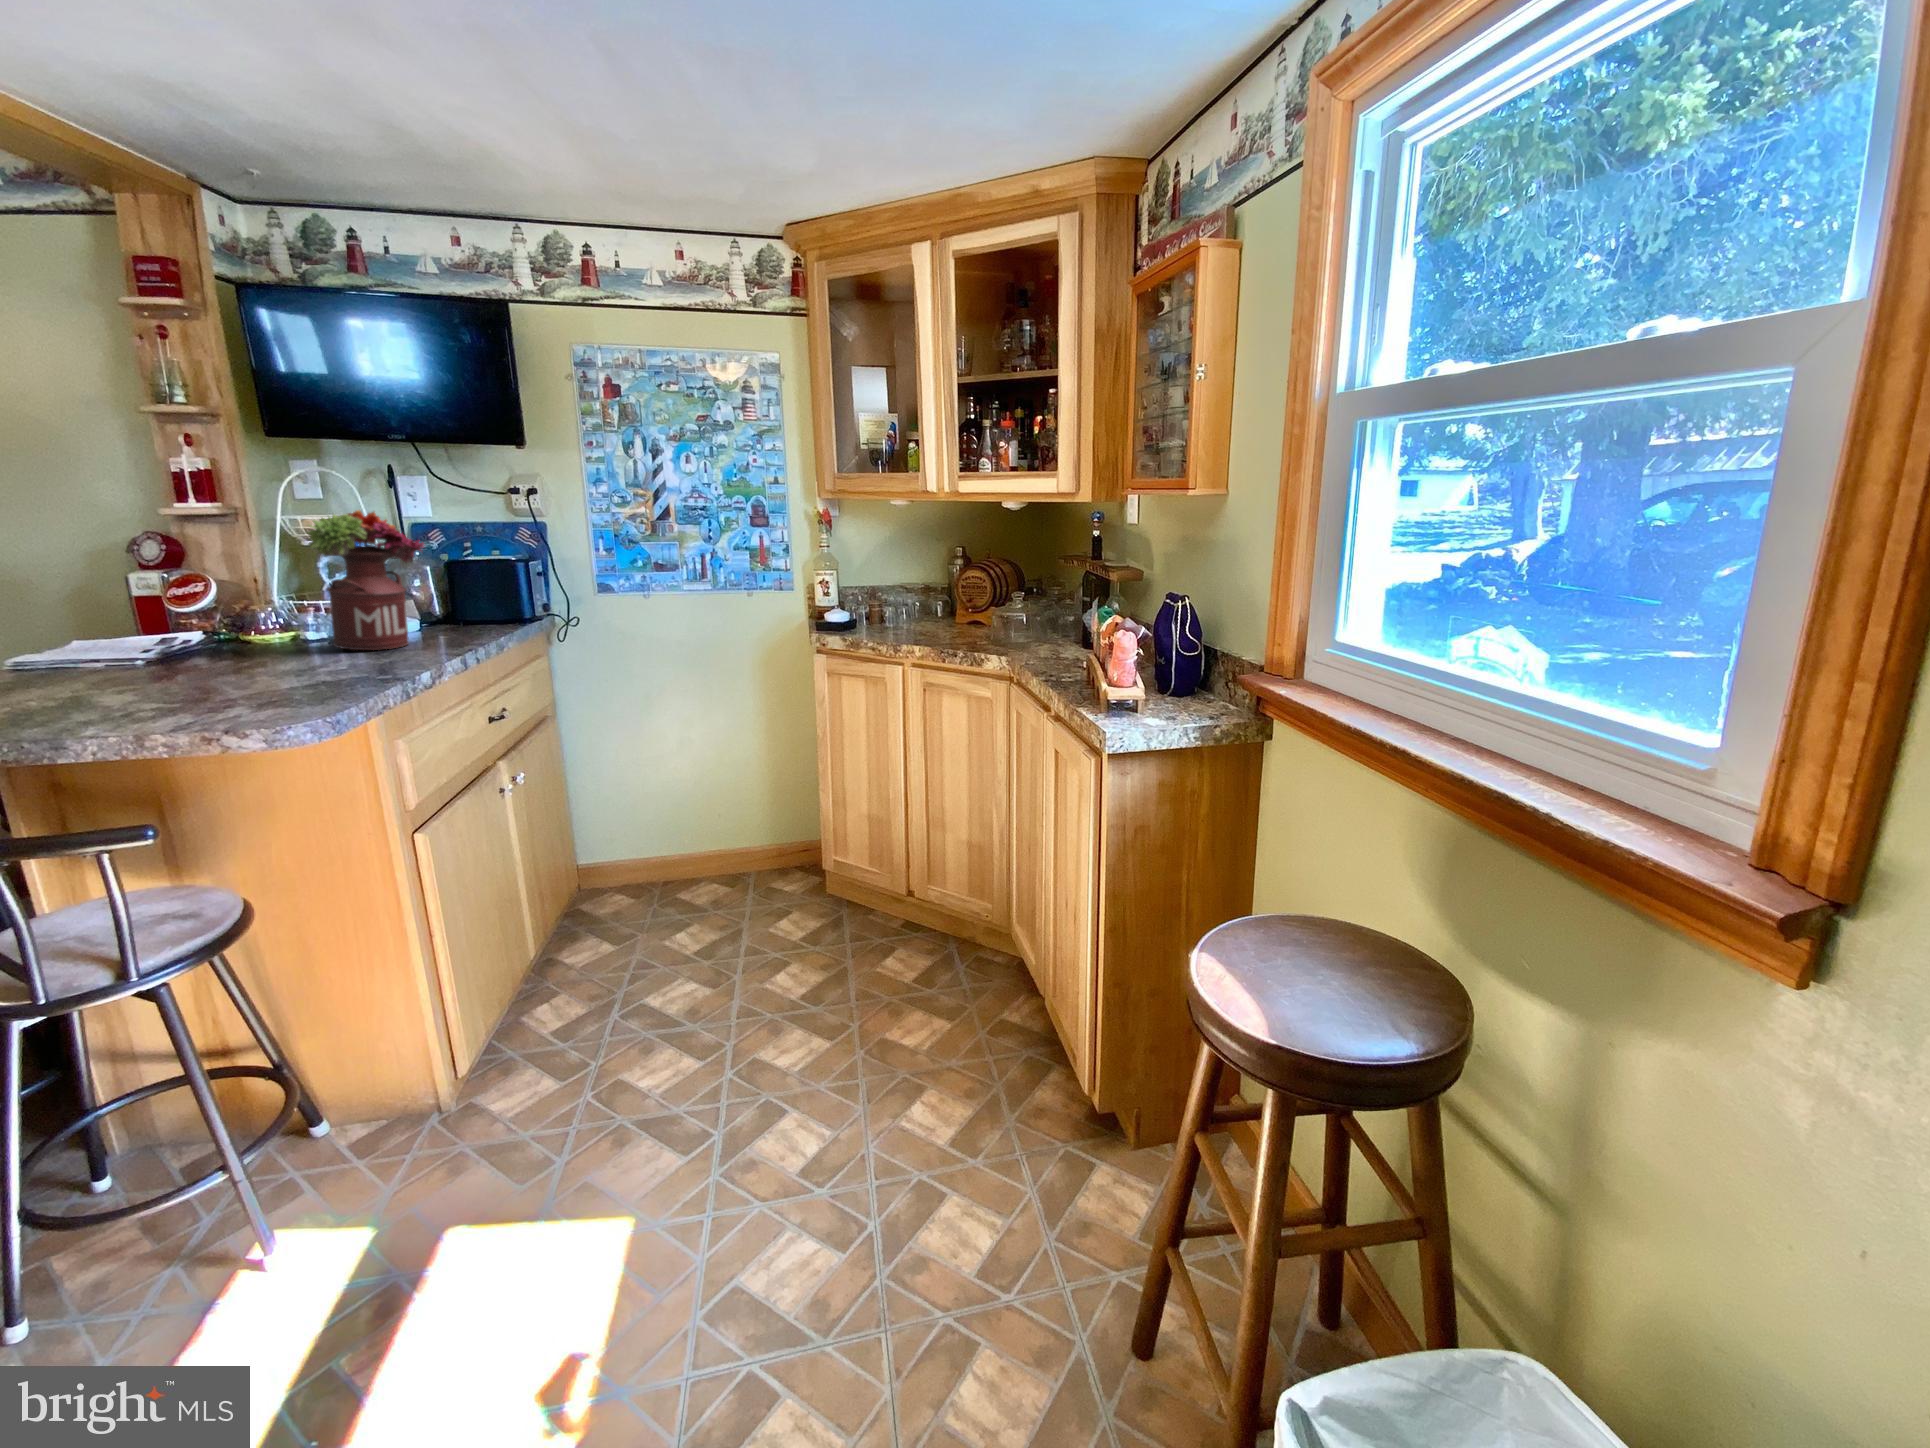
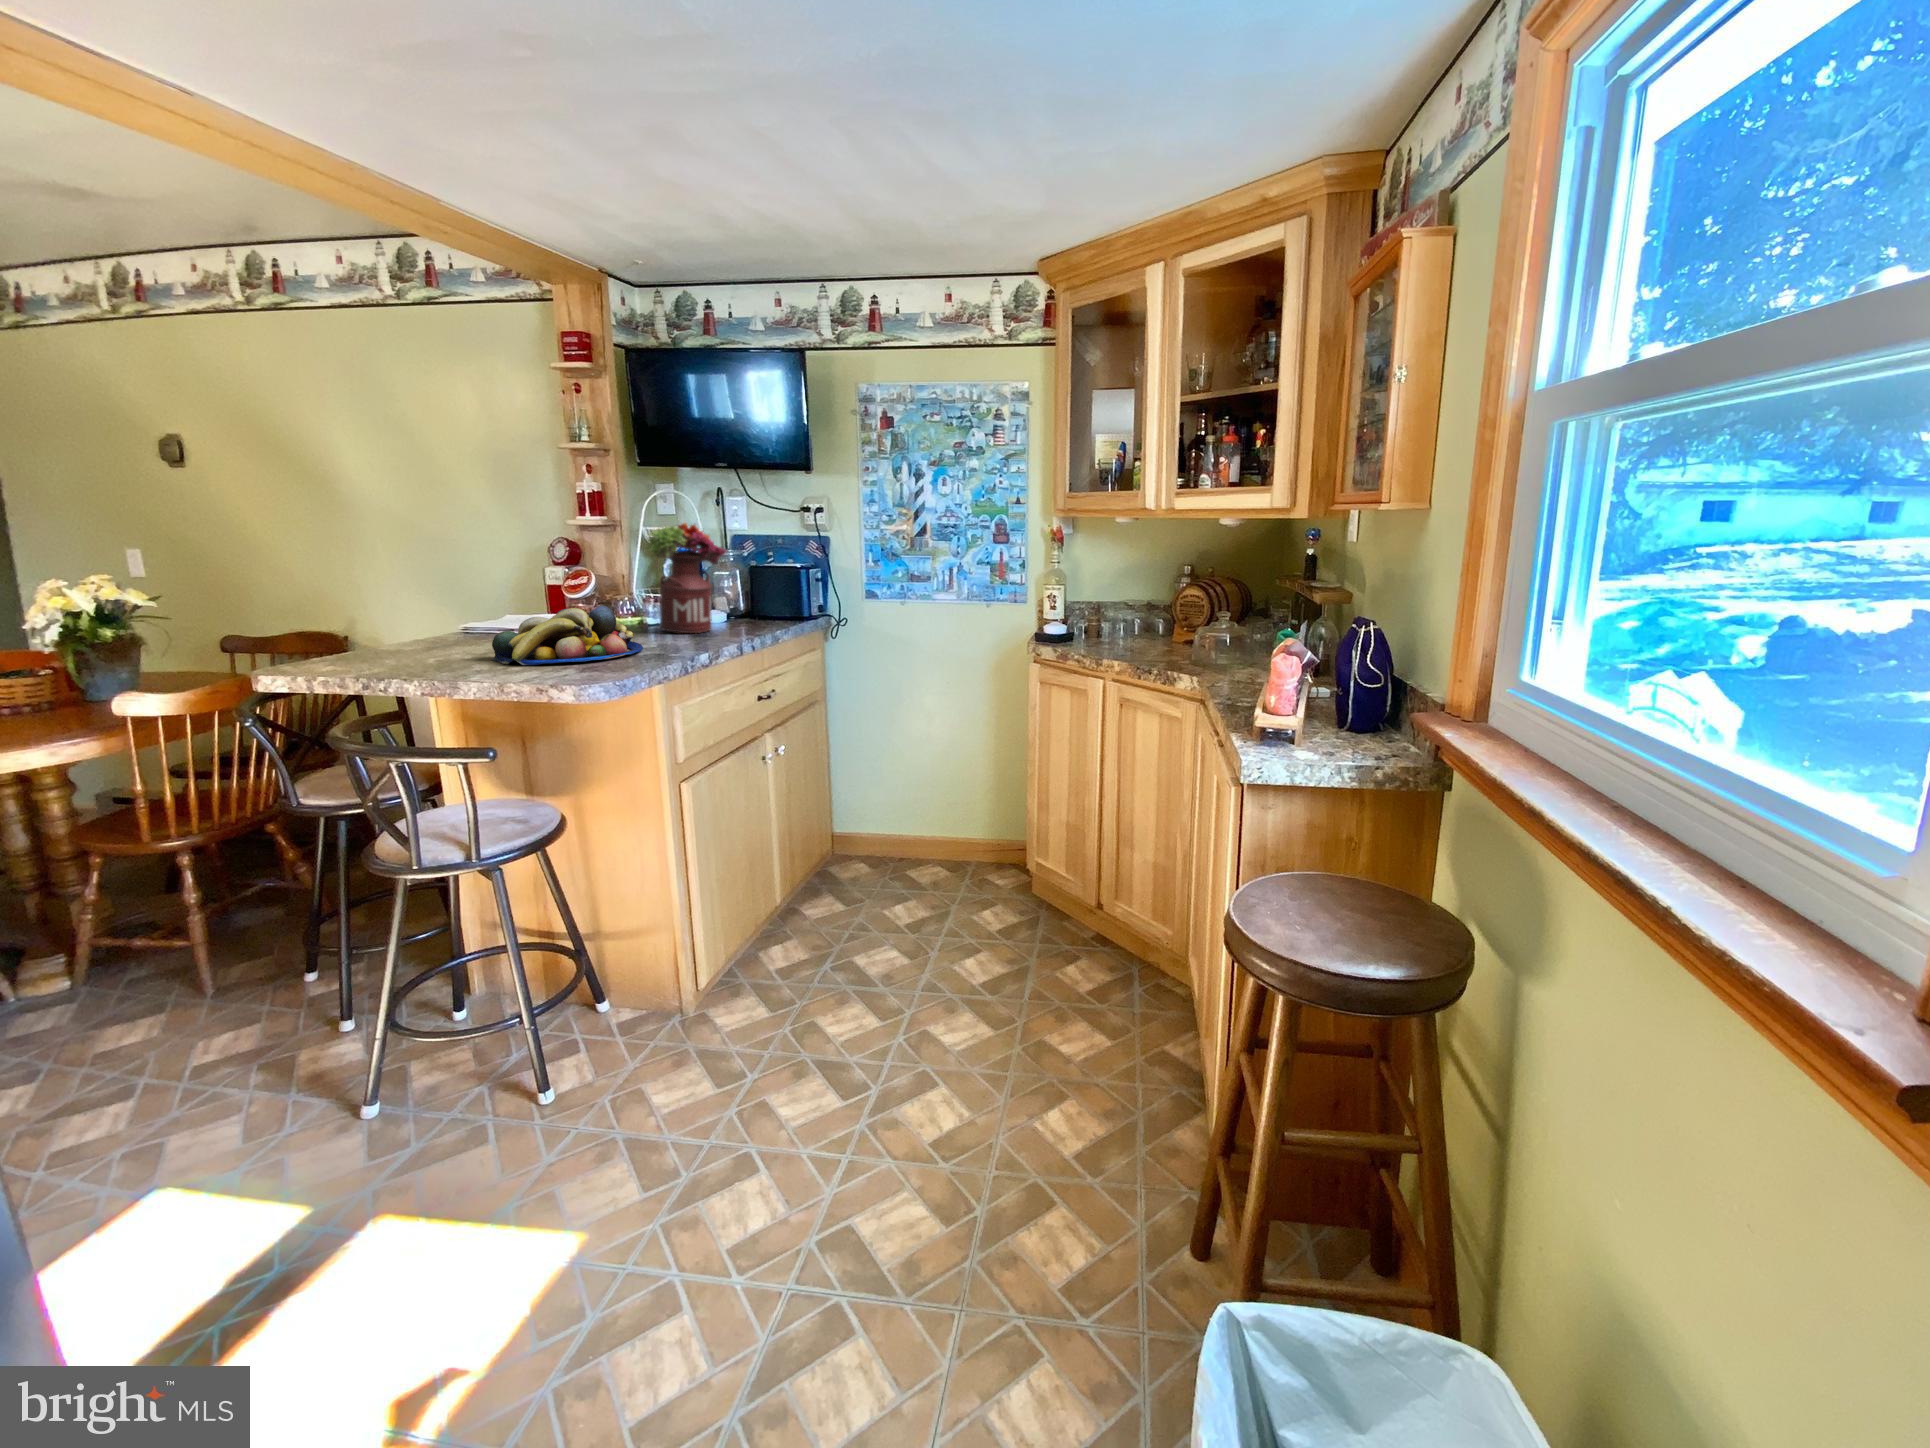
fruit bowl: none [88,621,331,709] -> present [492,606,643,665]

